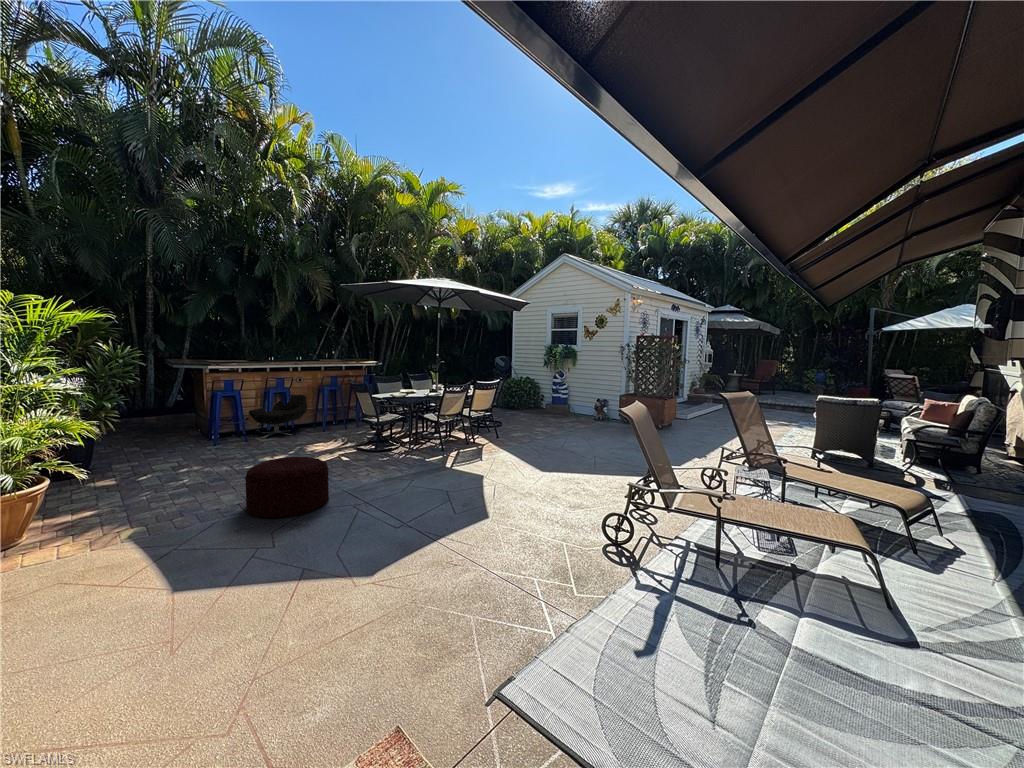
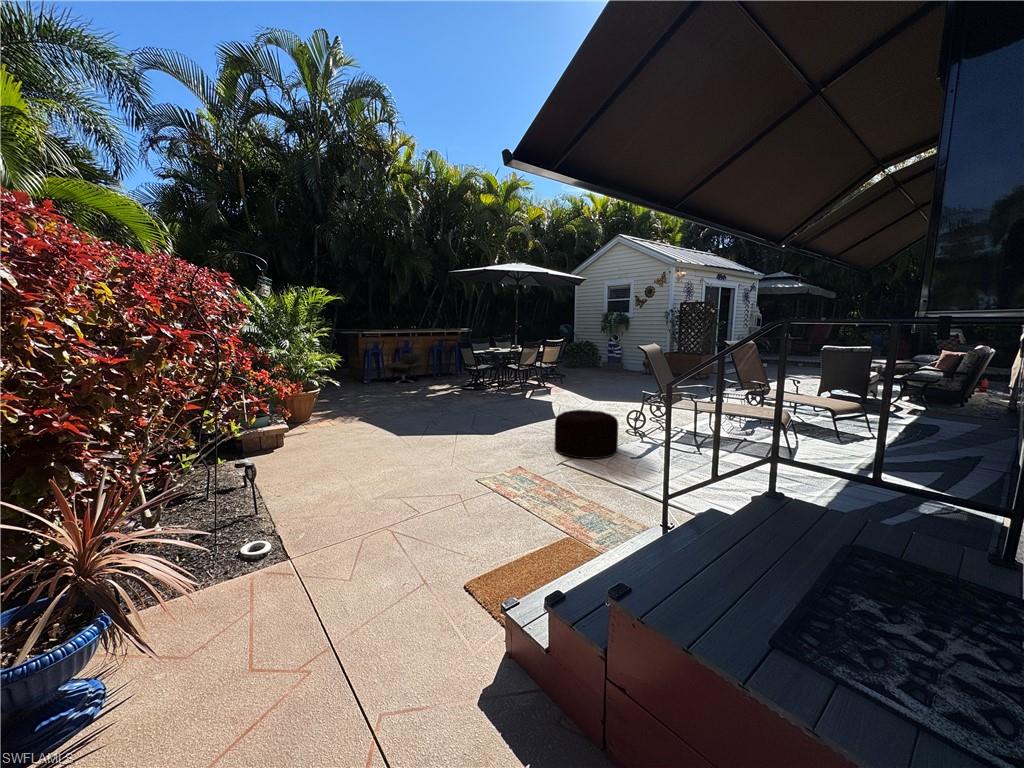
ottoman: present [246,457,329,518] -> present [554,410,618,459]

